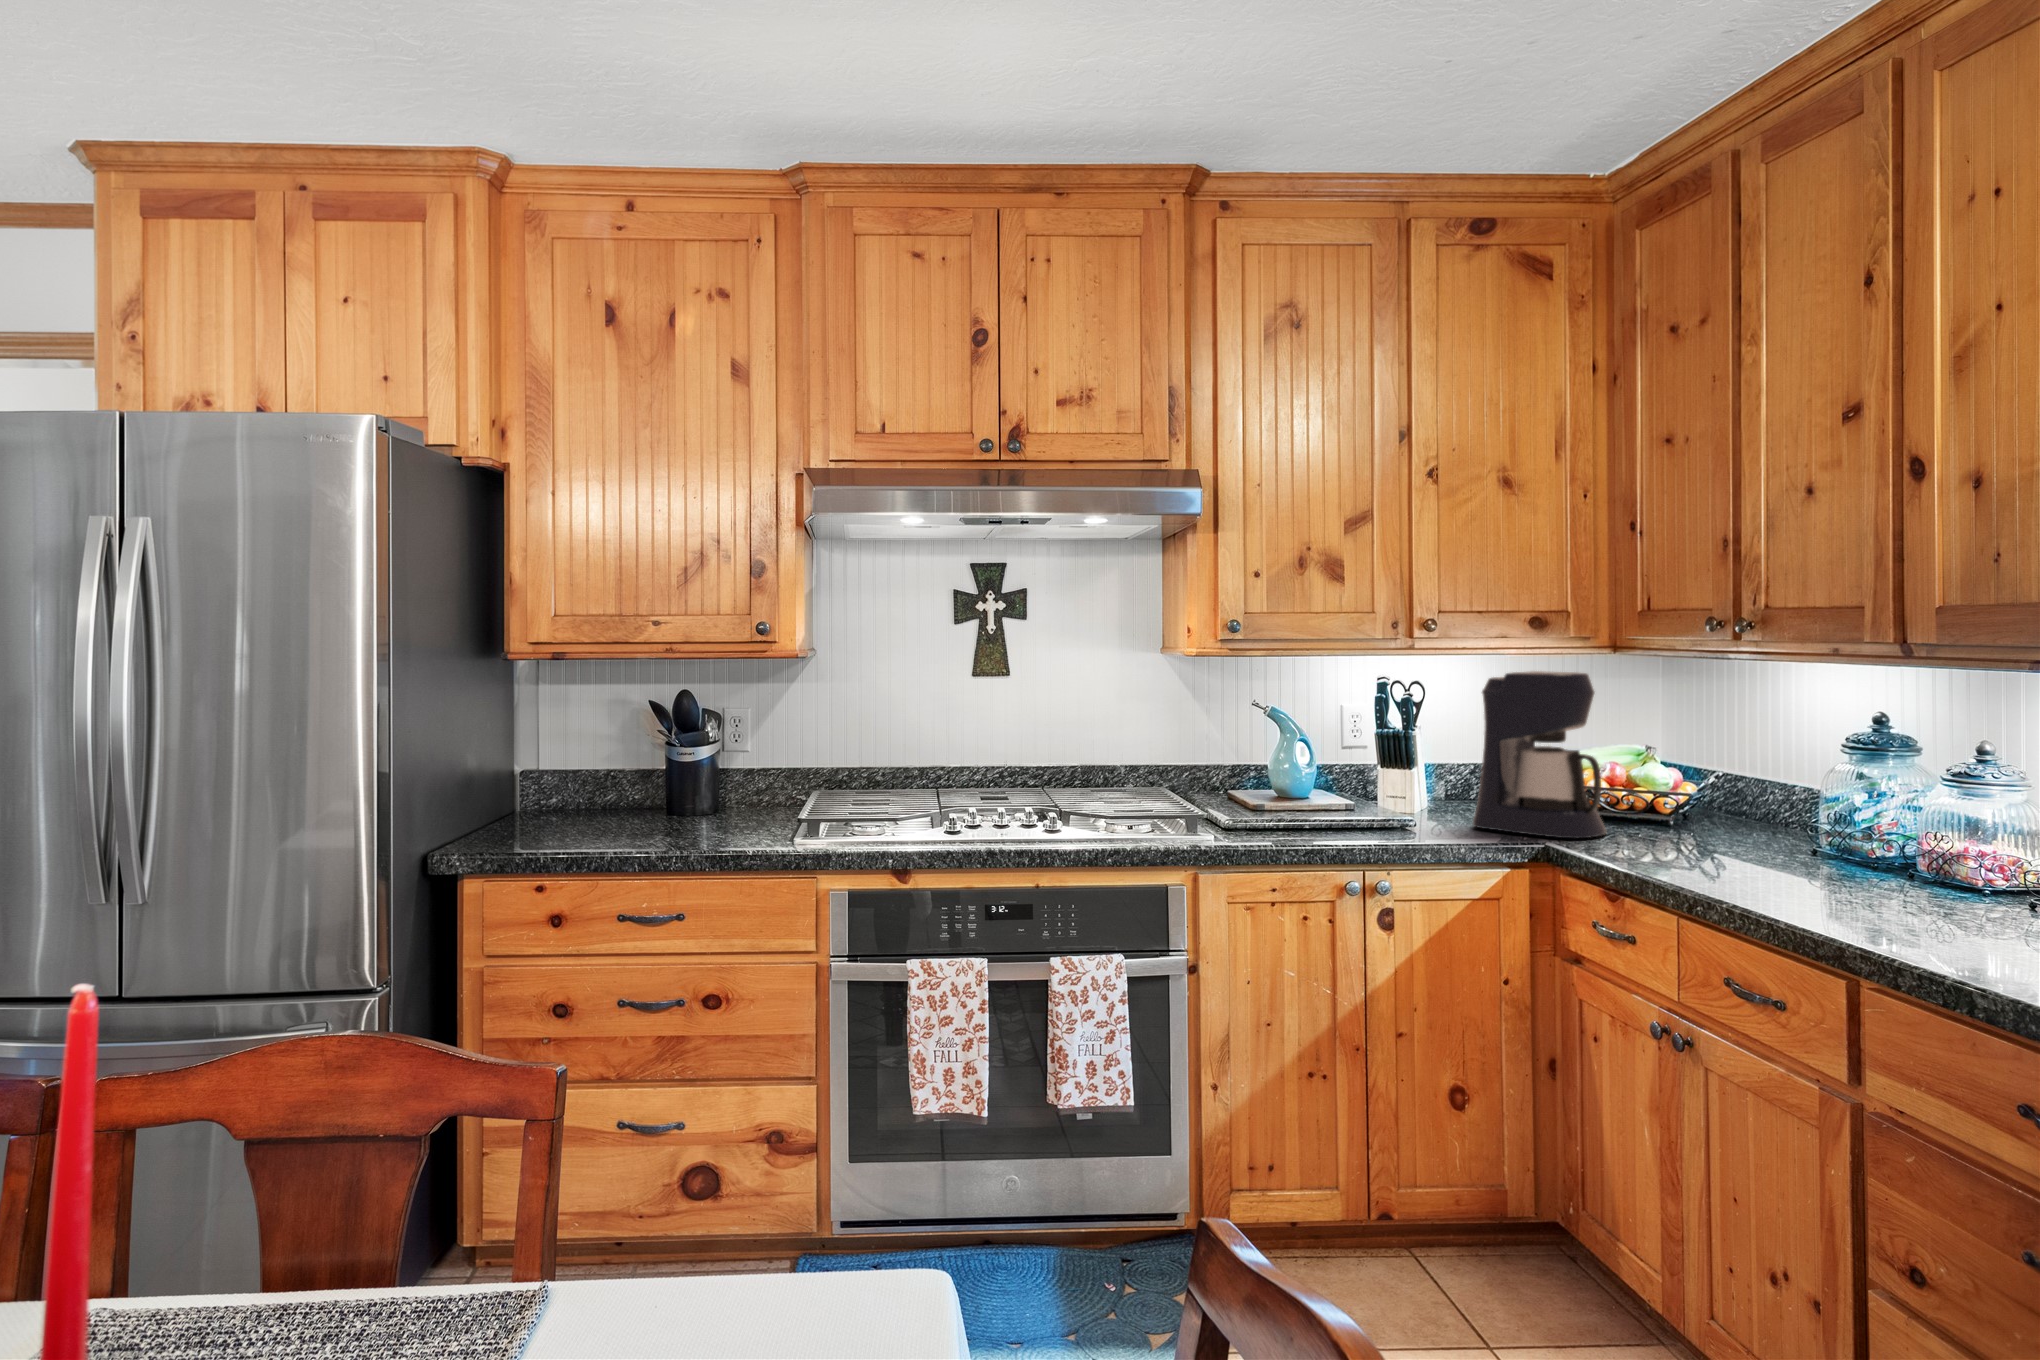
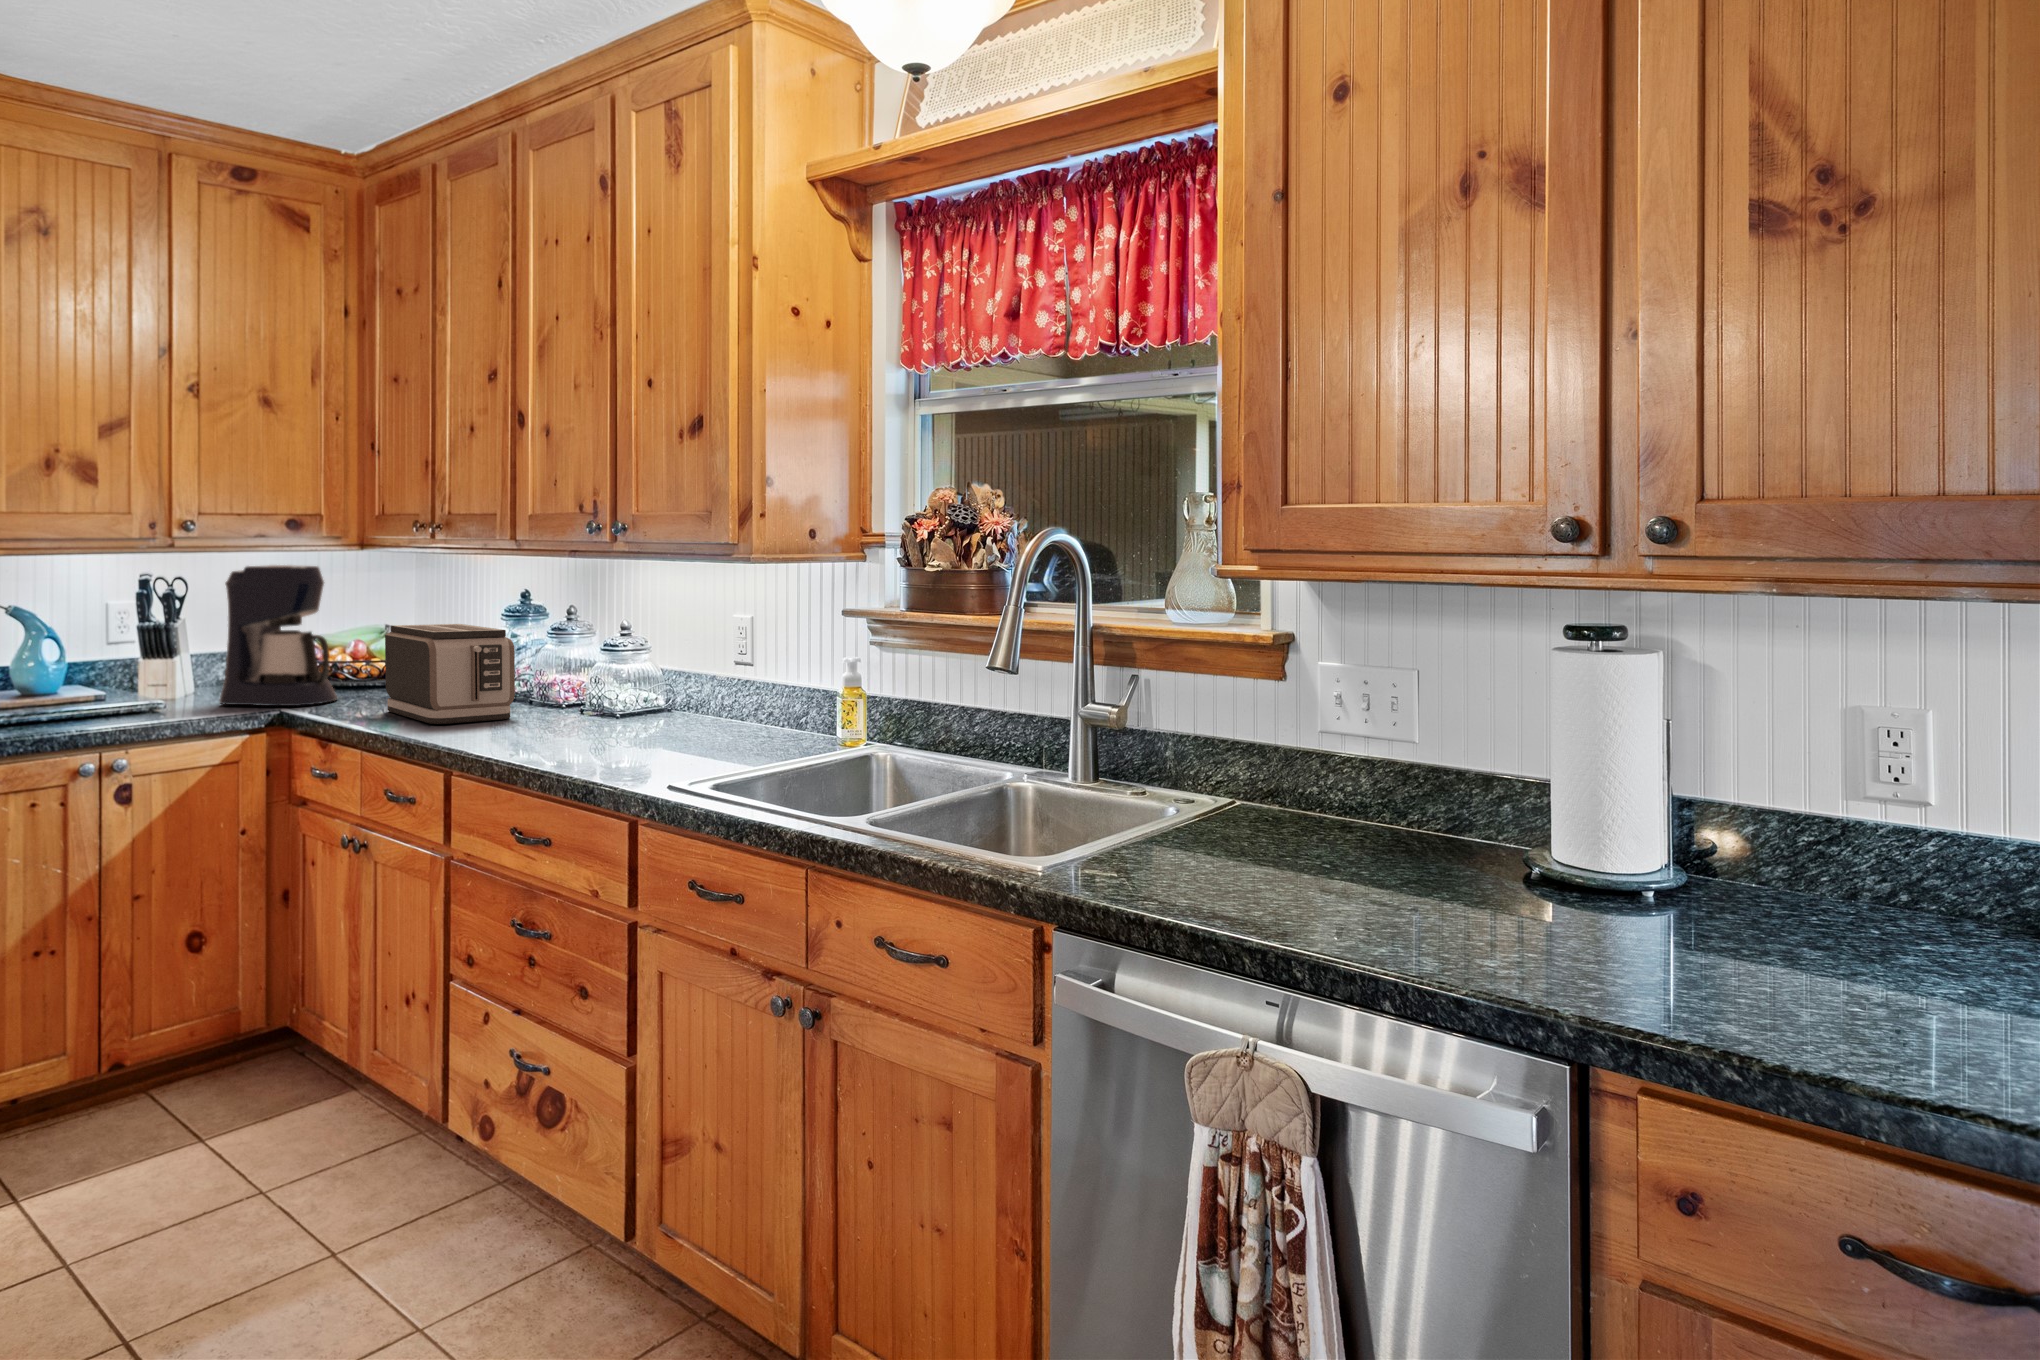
toaster: none [1691,751,1911,895] -> present [385,624,515,724]

